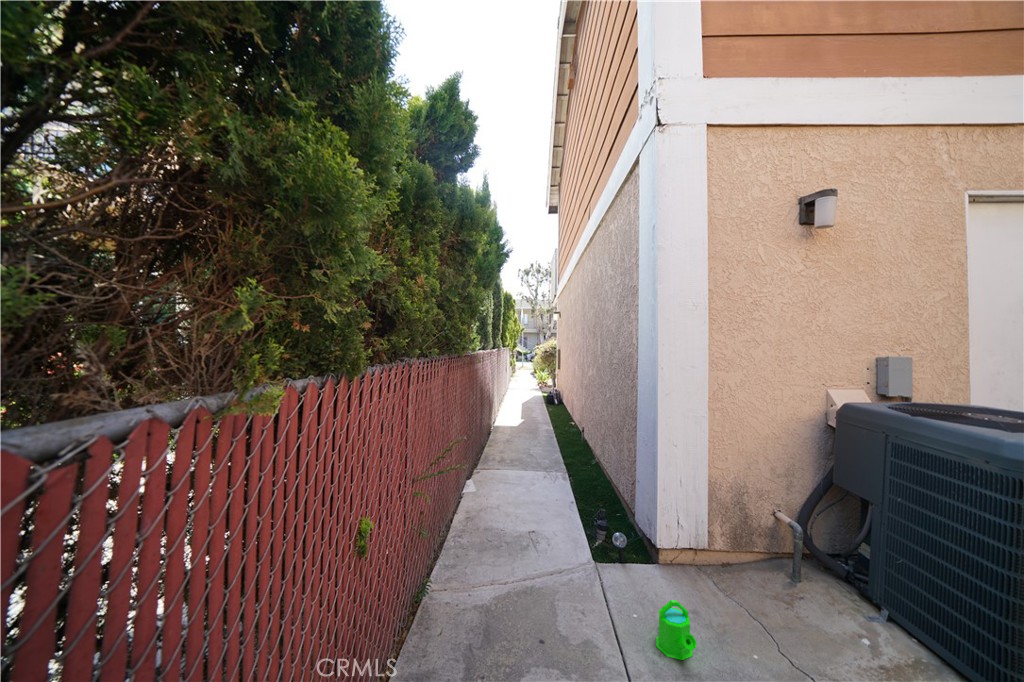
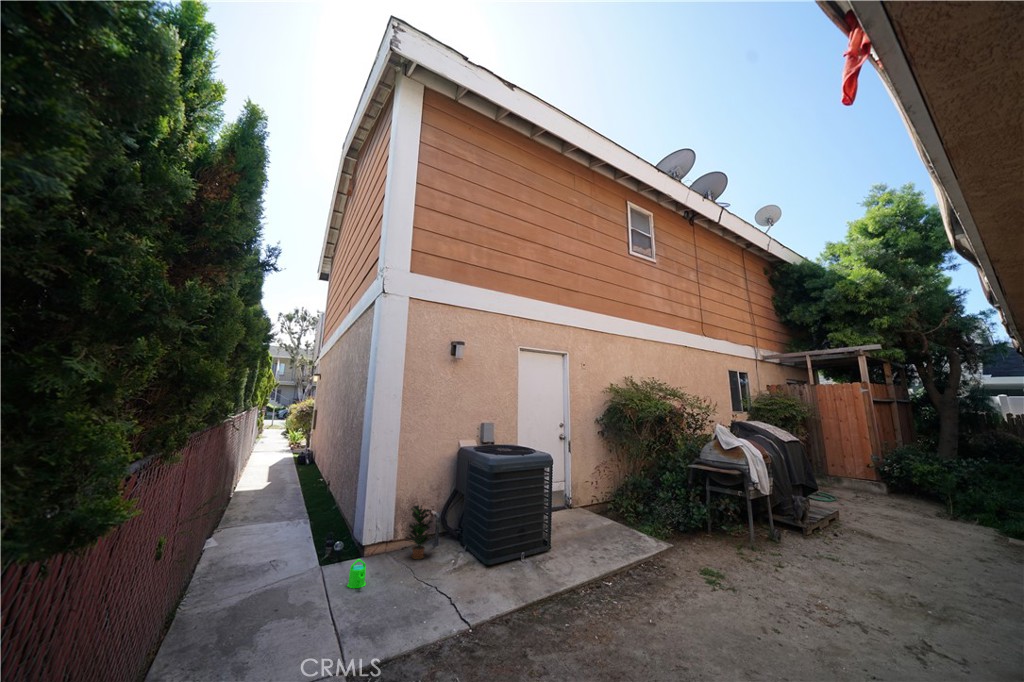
potted plant: none [737,496,799,597] -> present [405,505,434,559]

